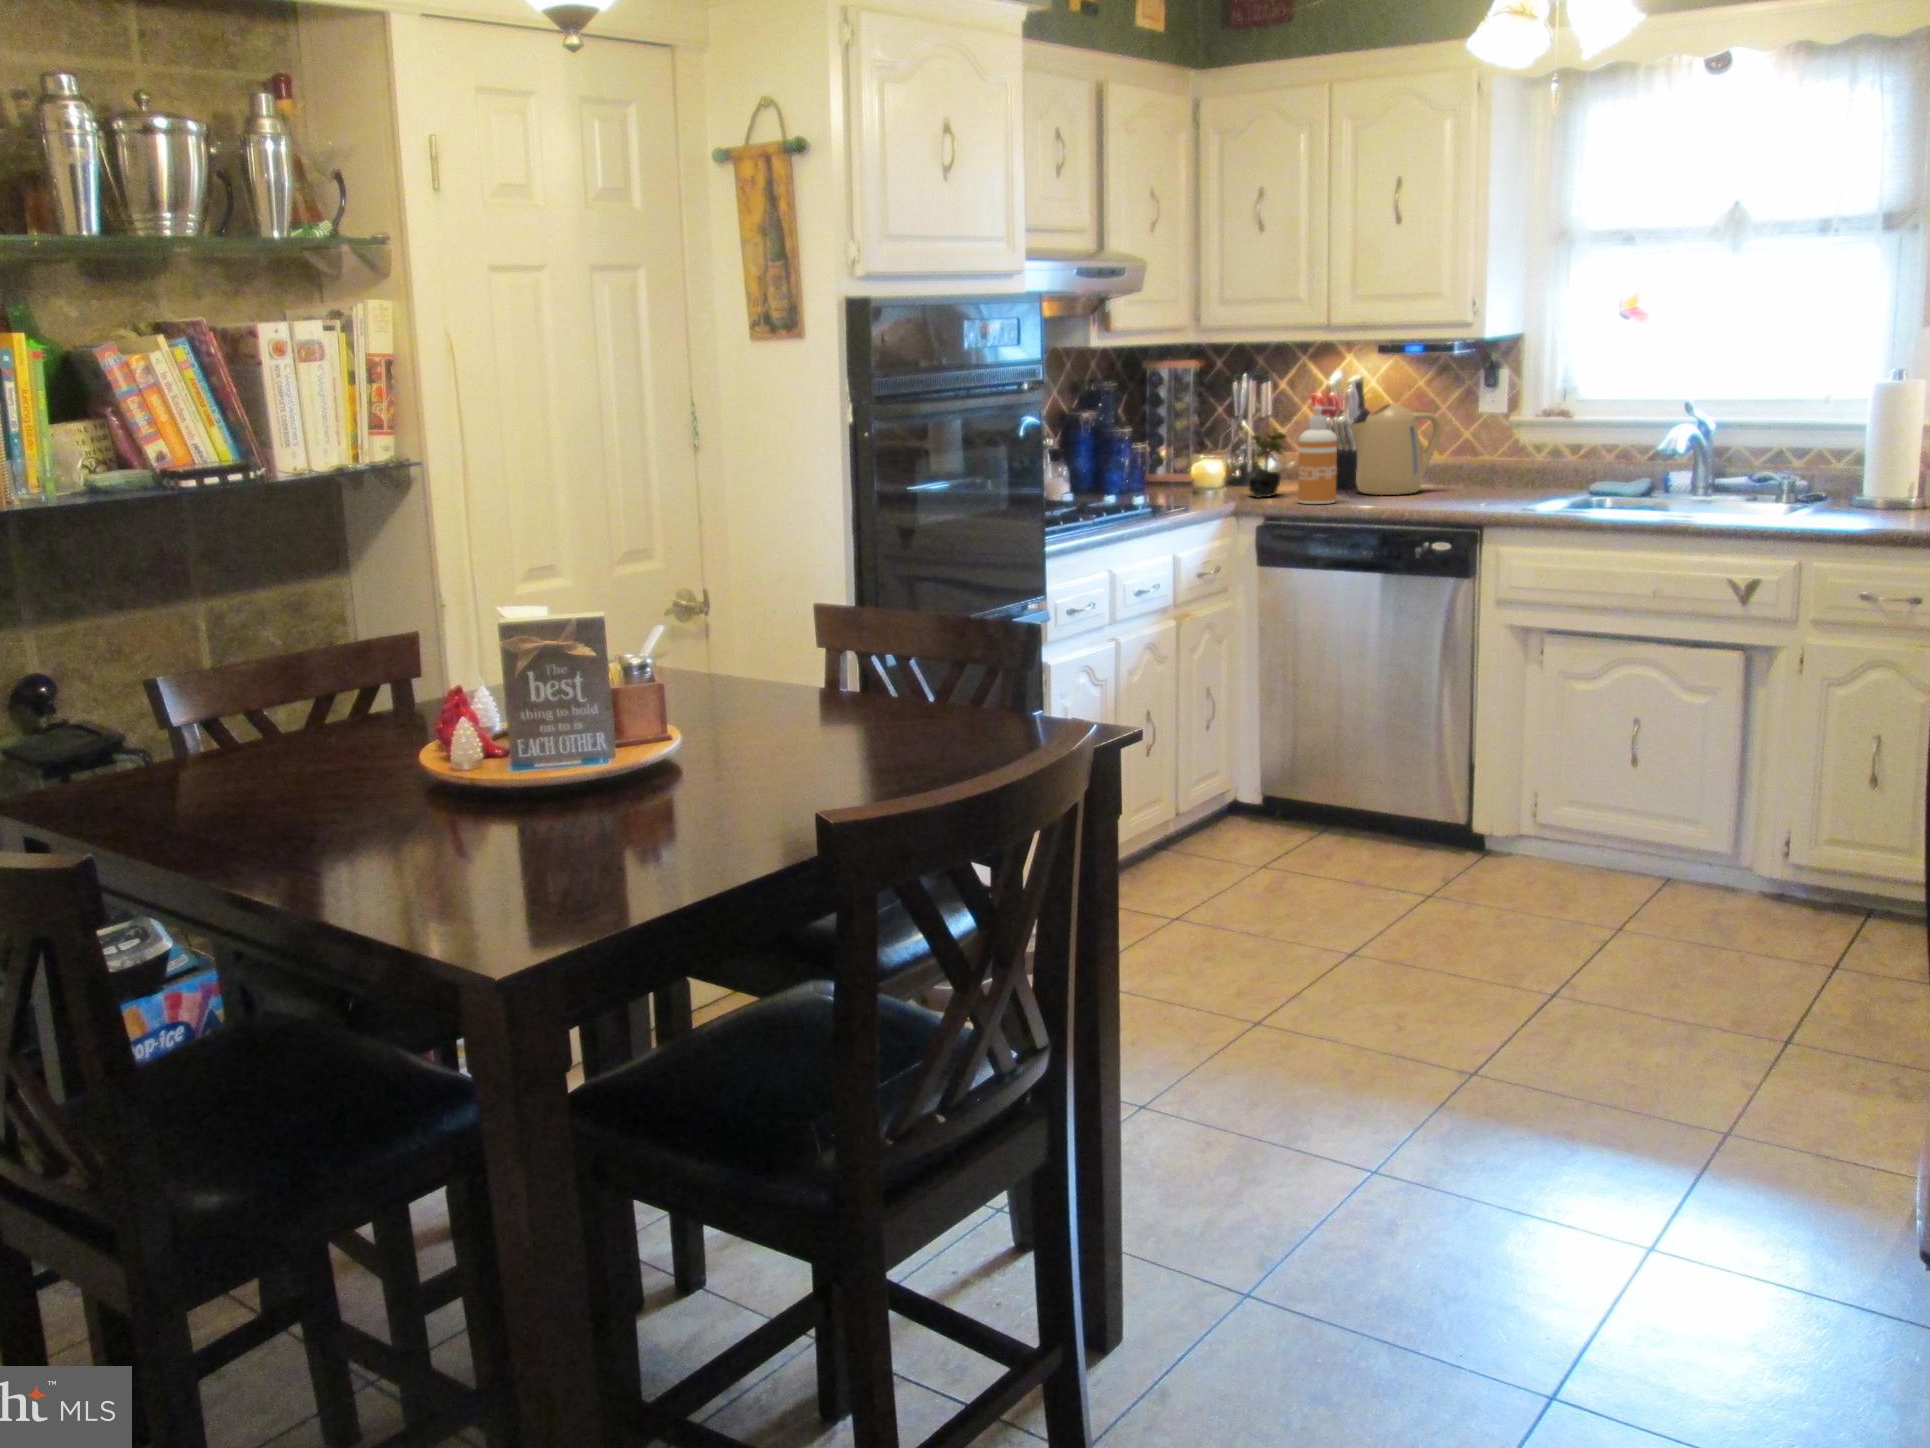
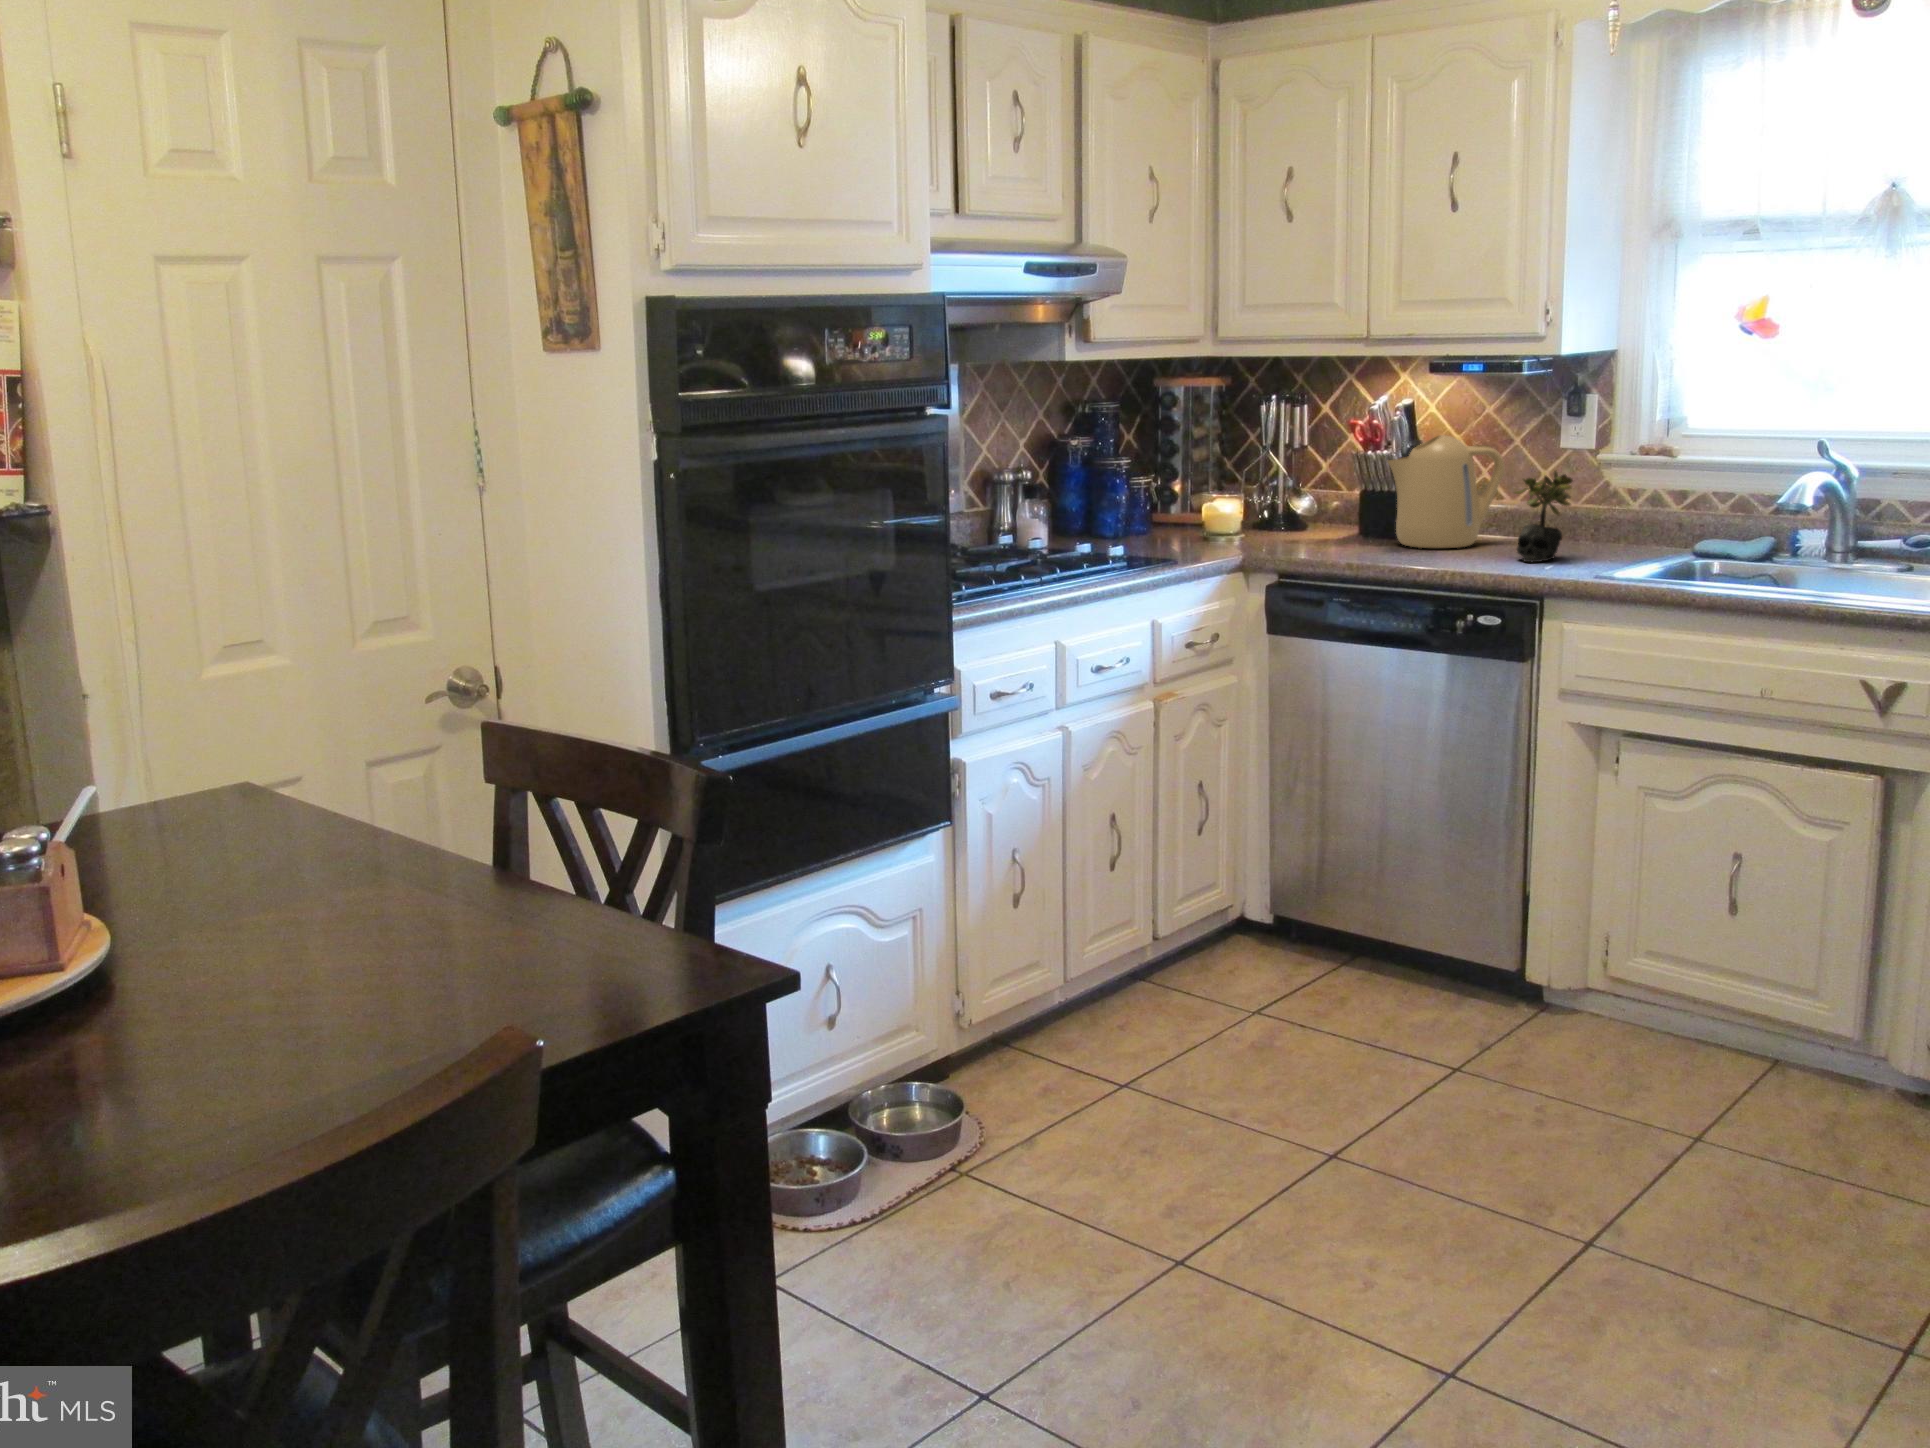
soap dispenser: present [1298,406,1337,504] -> none [1315,439,1365,560]
succulent plant: present [1249,432,1286,498] -> present [1514,471,1573,562]

